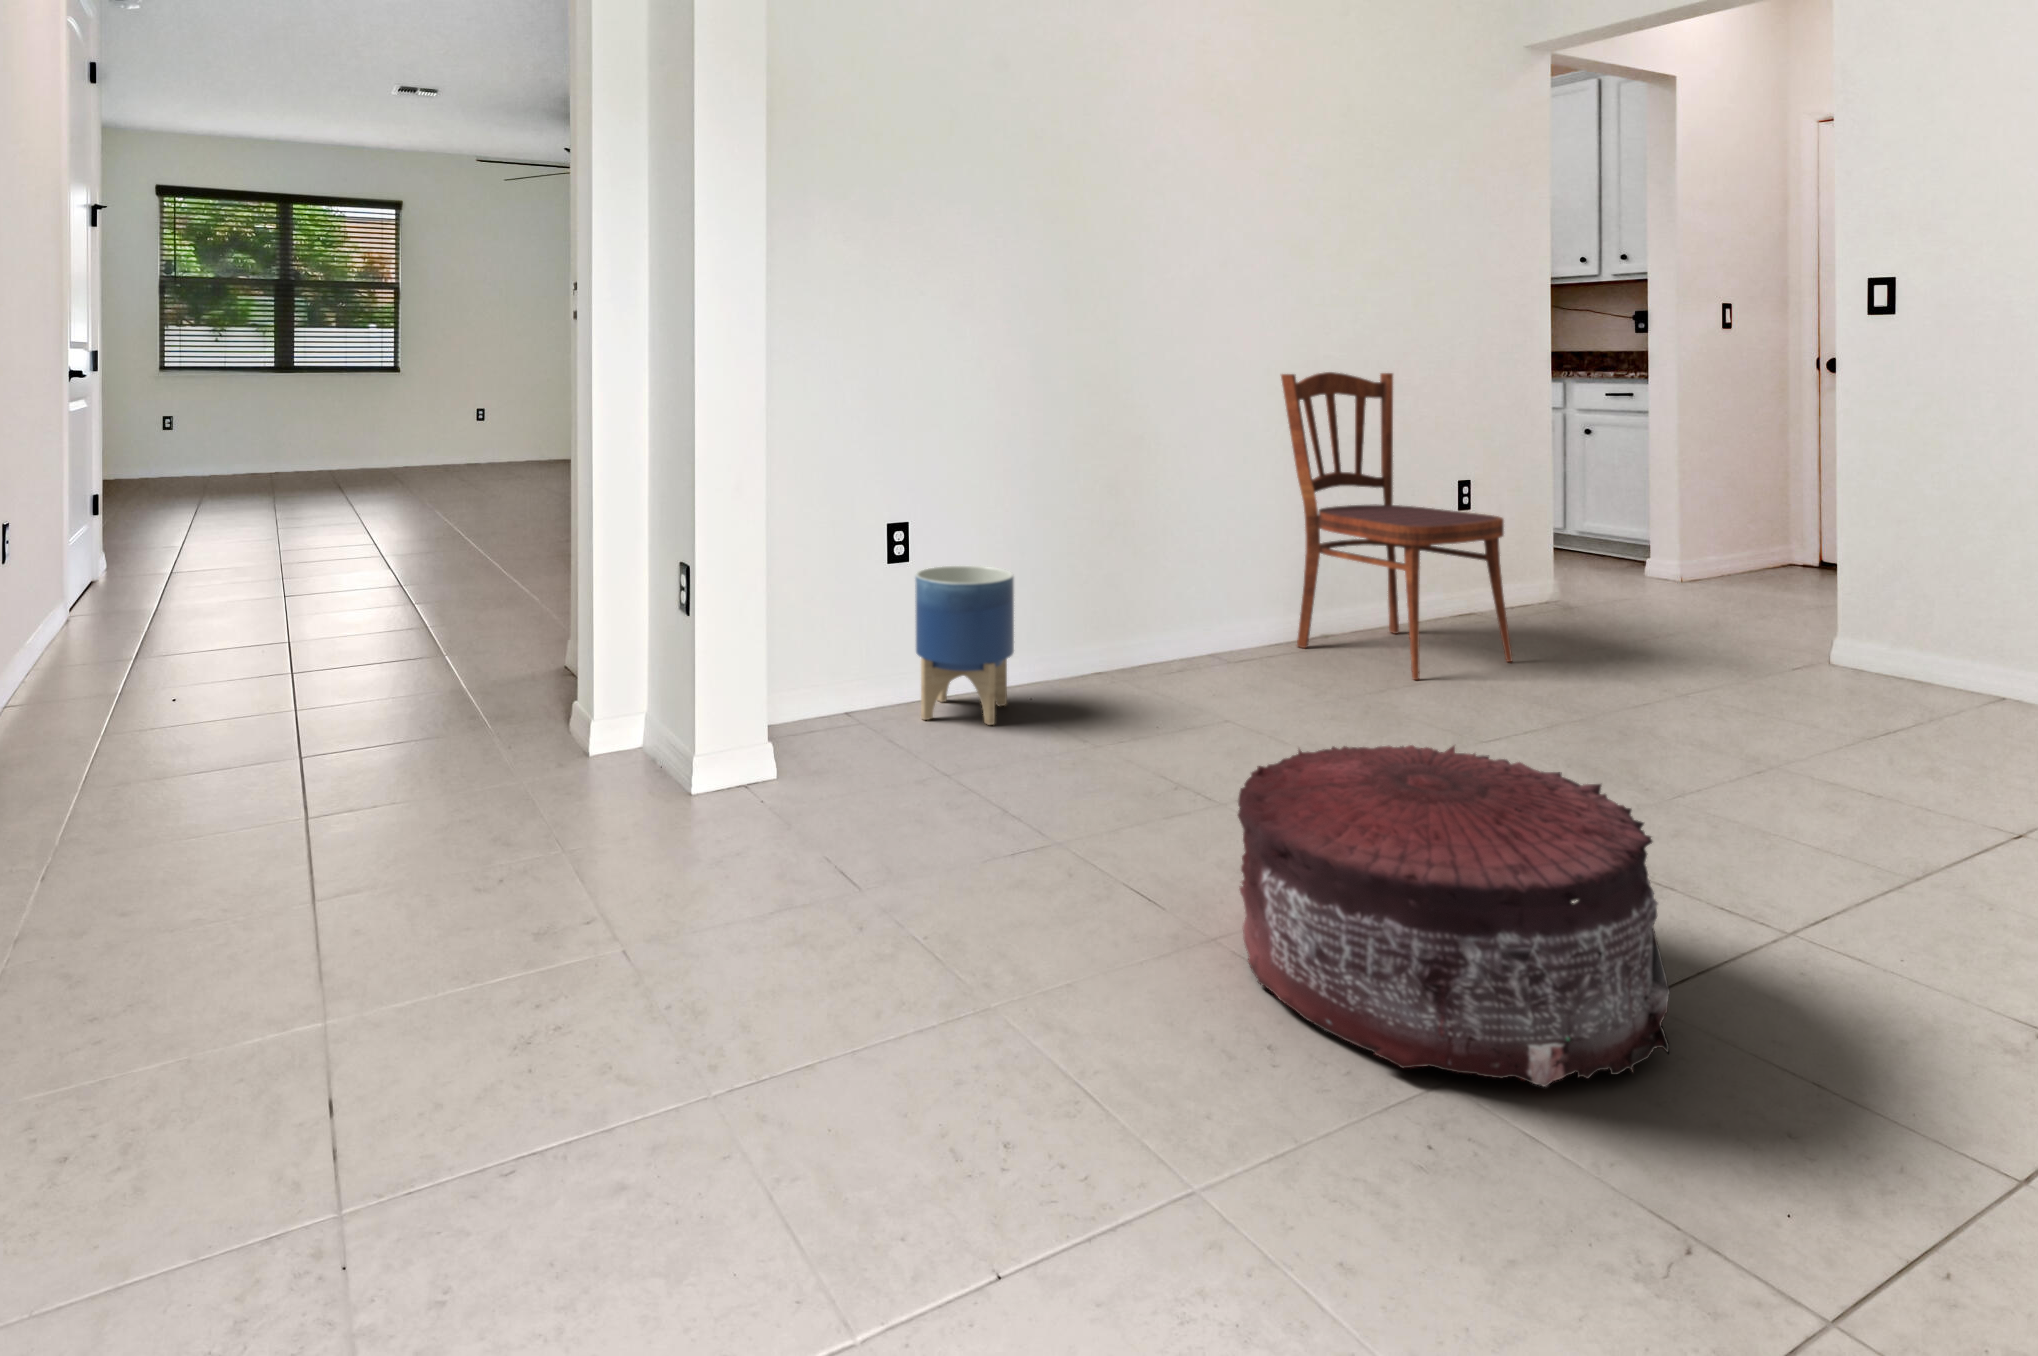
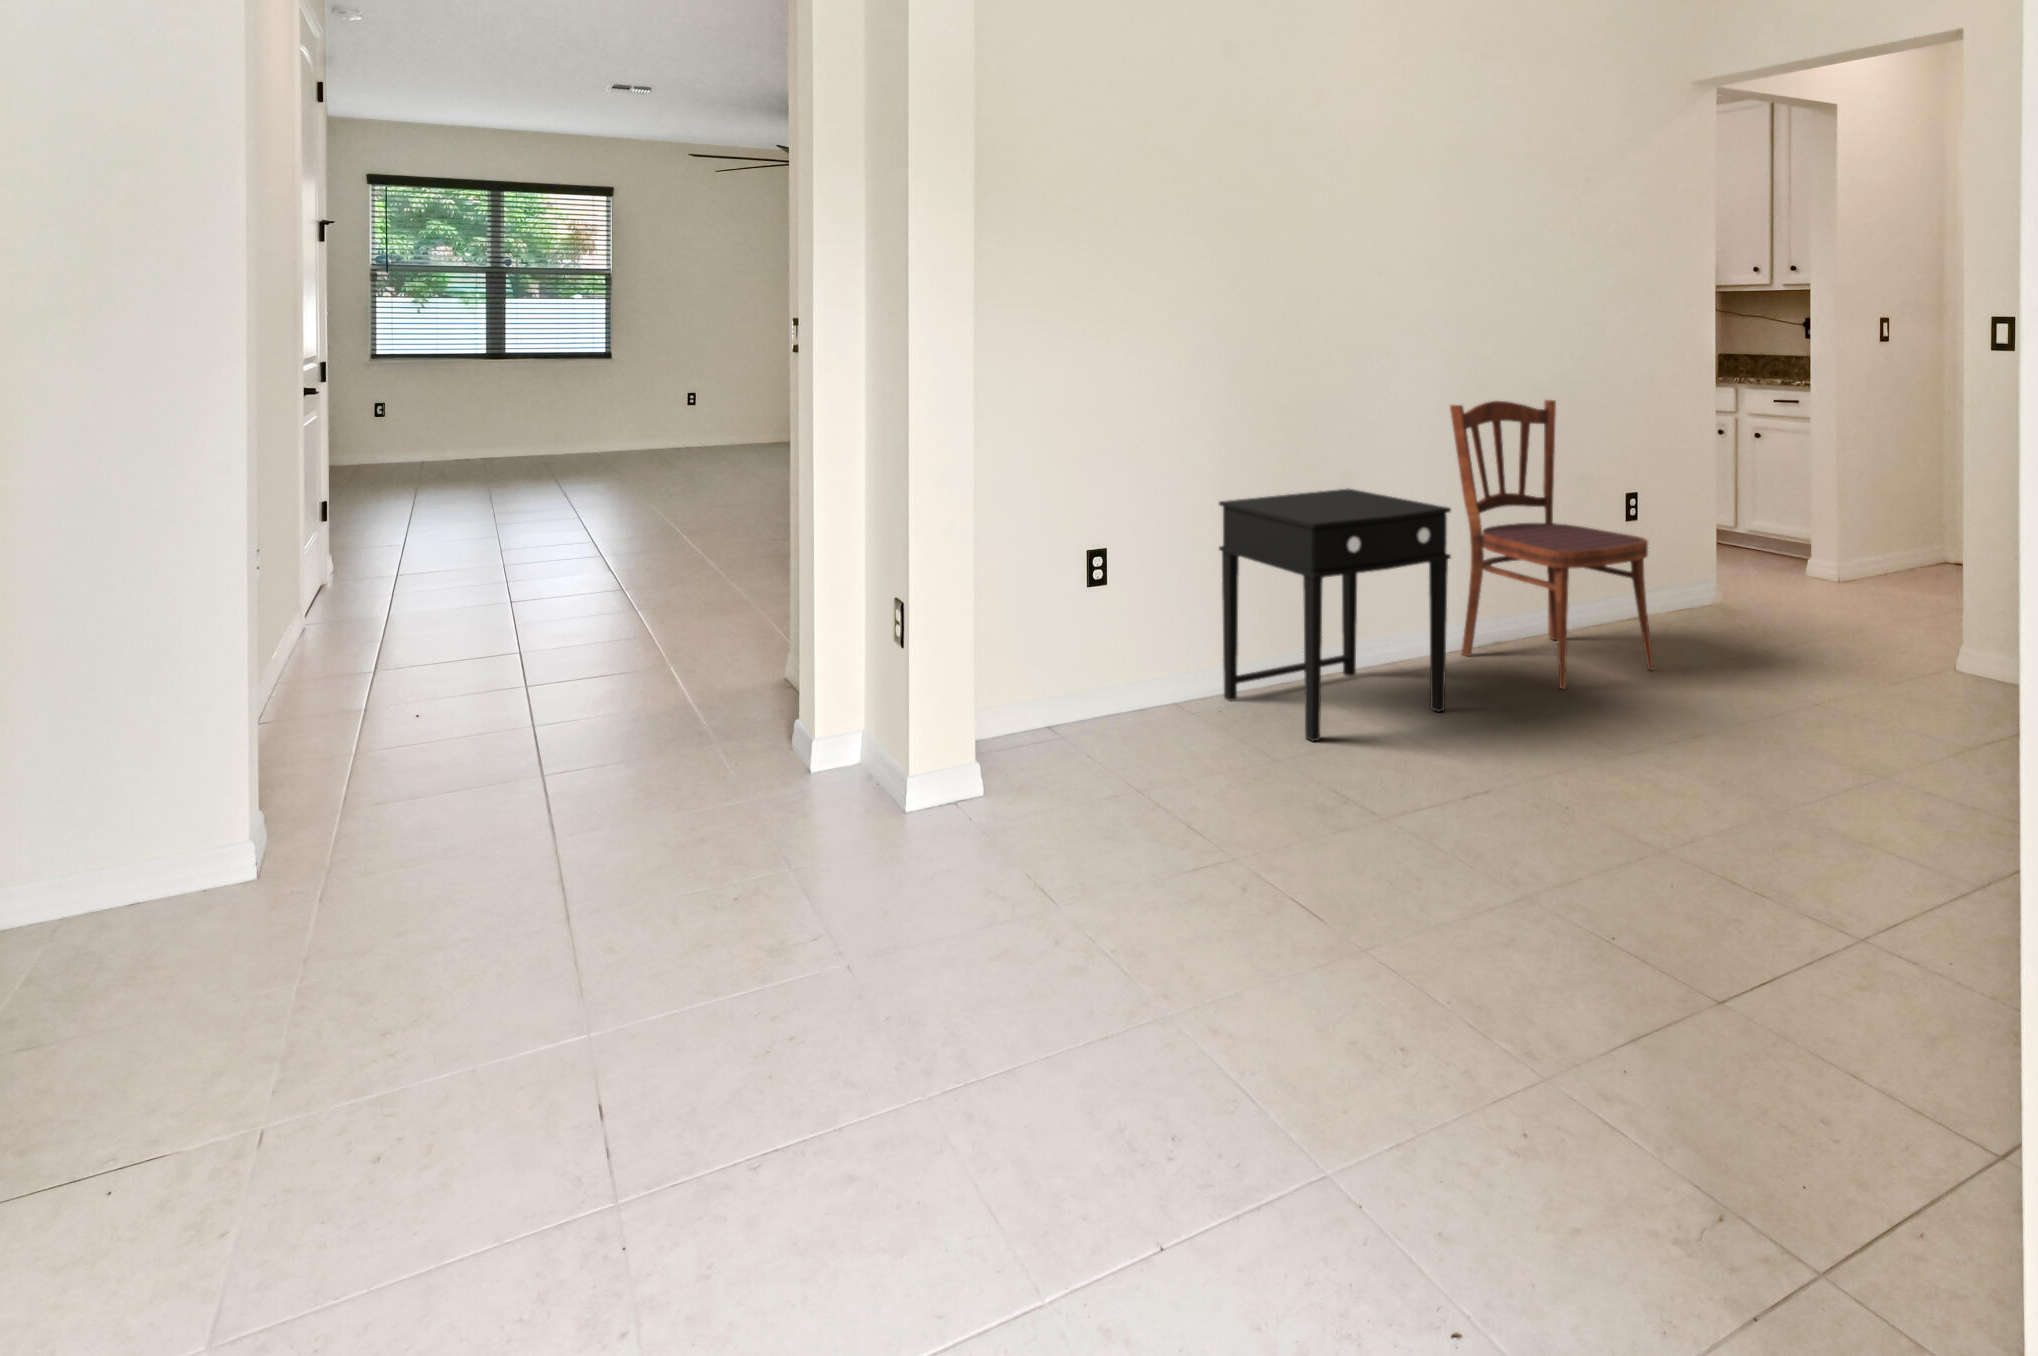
side table: none [1035,460,1293,729] -> present [1219,489,1451,741]
planter: present [915,566,1014,725] -> none [1109,592,1197,739]
pouf: present [1238,745,1670,1087] -> none [1363,775,1692,1062]

